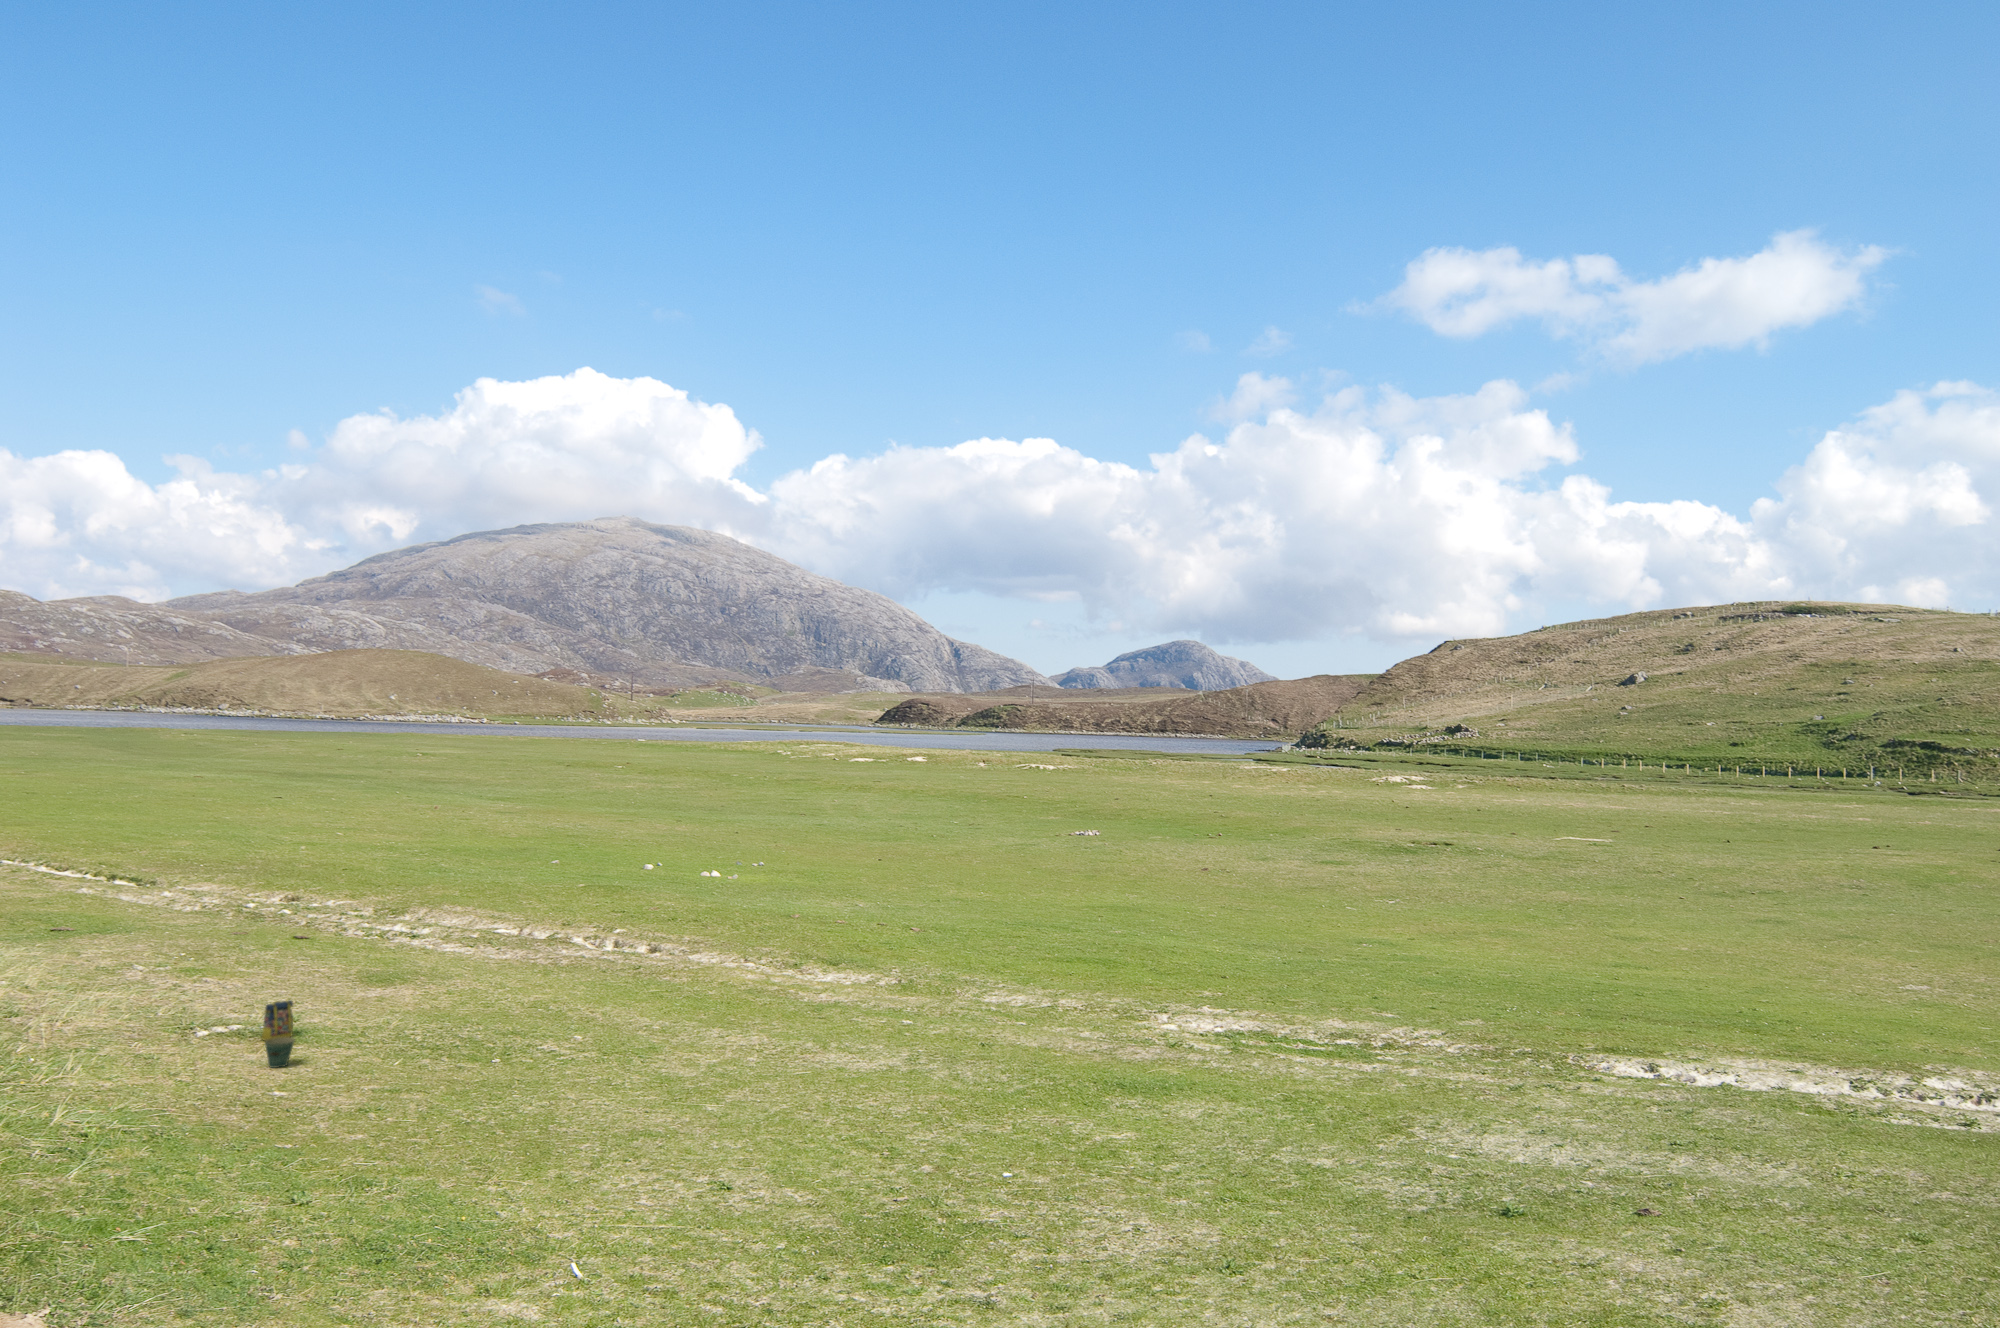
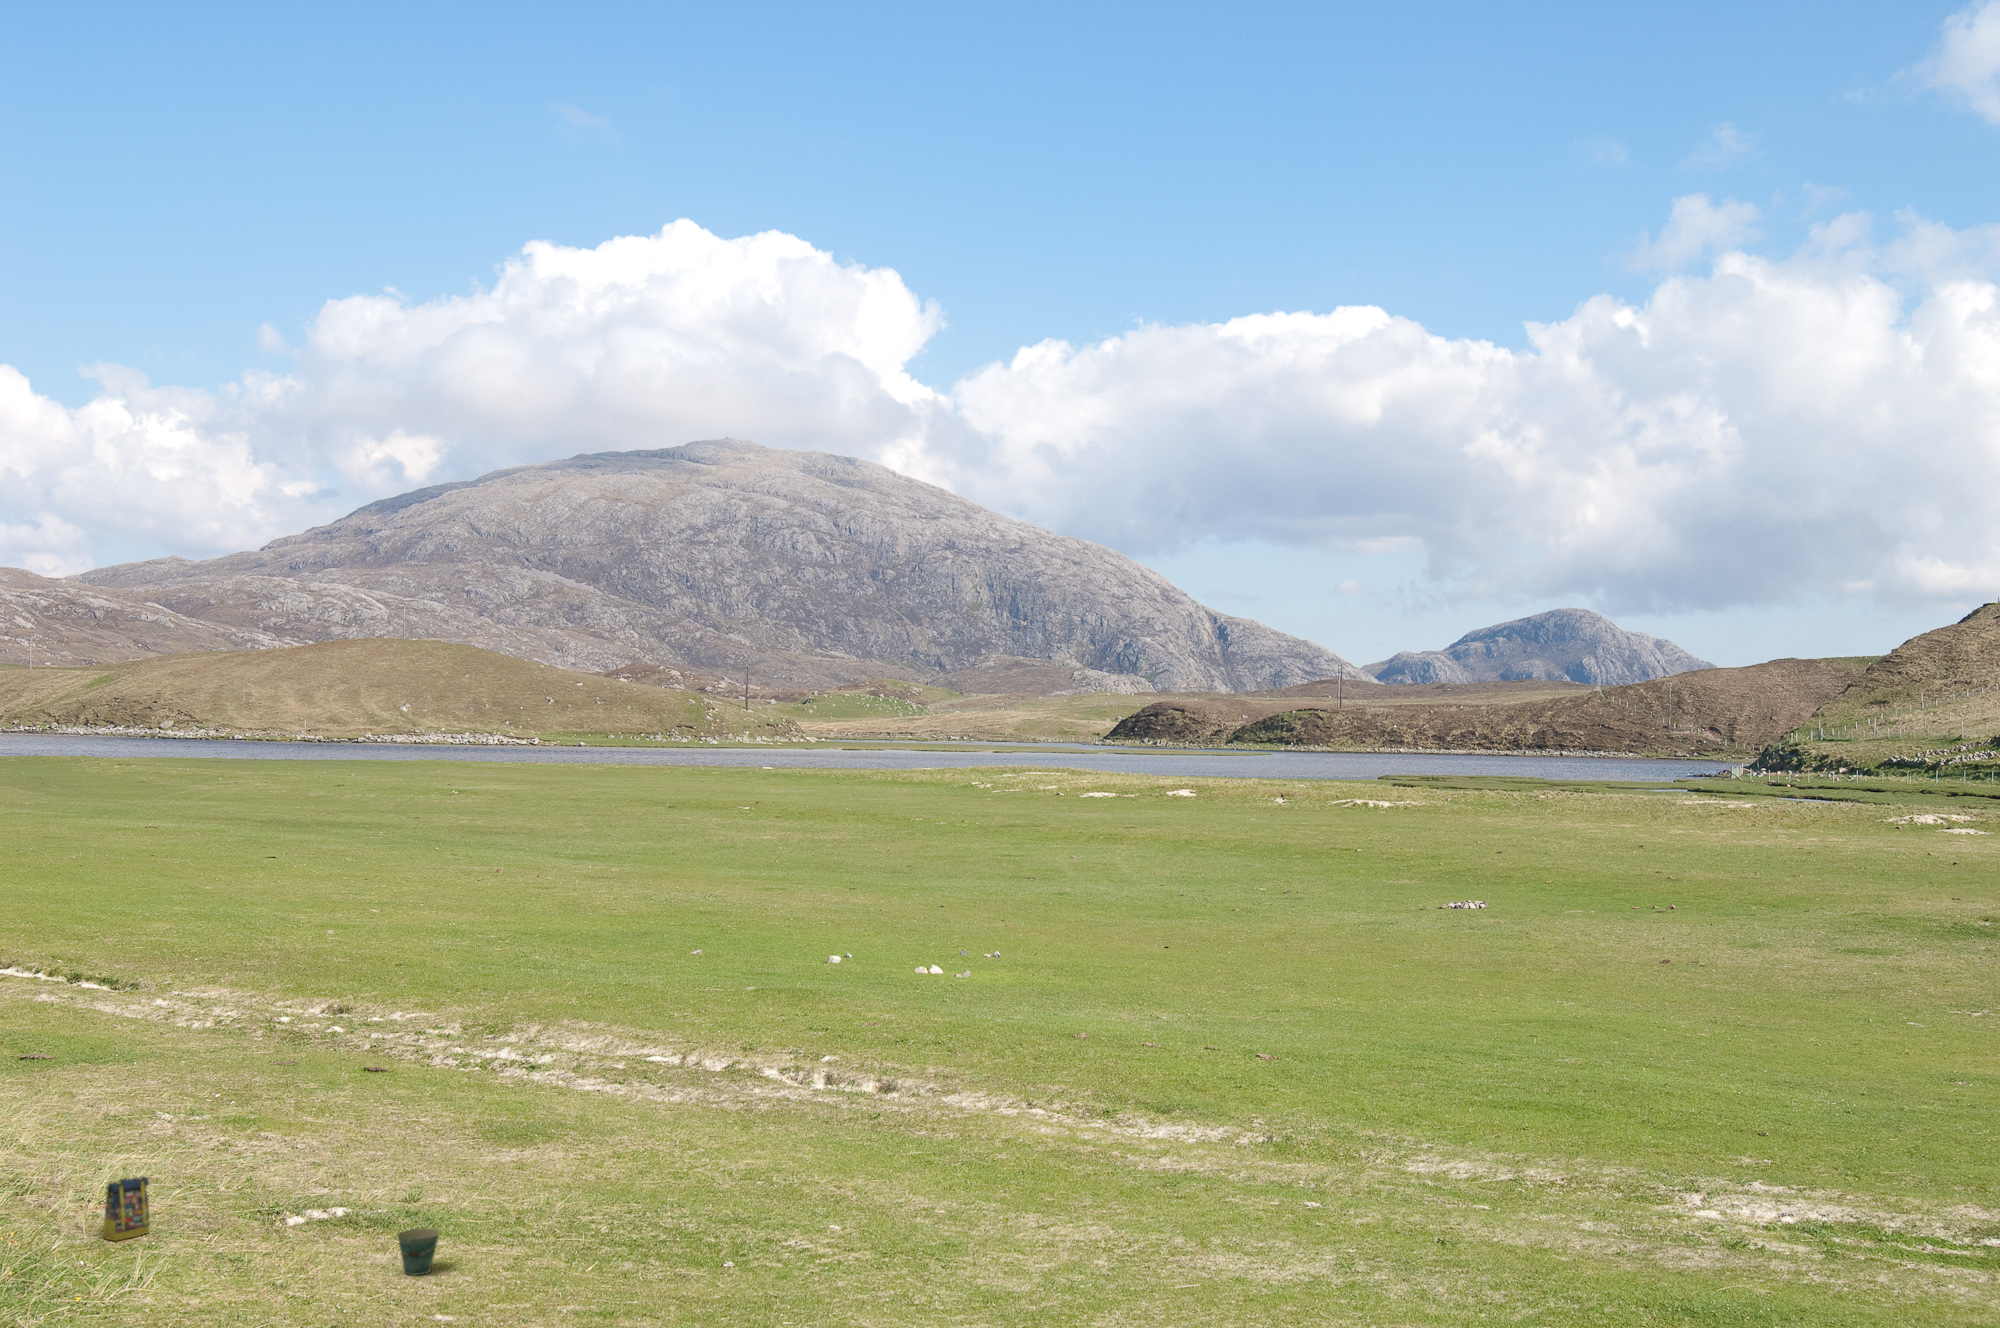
backpack: present [262,1000,293,1041] -> present [103,1176,149,1241]

